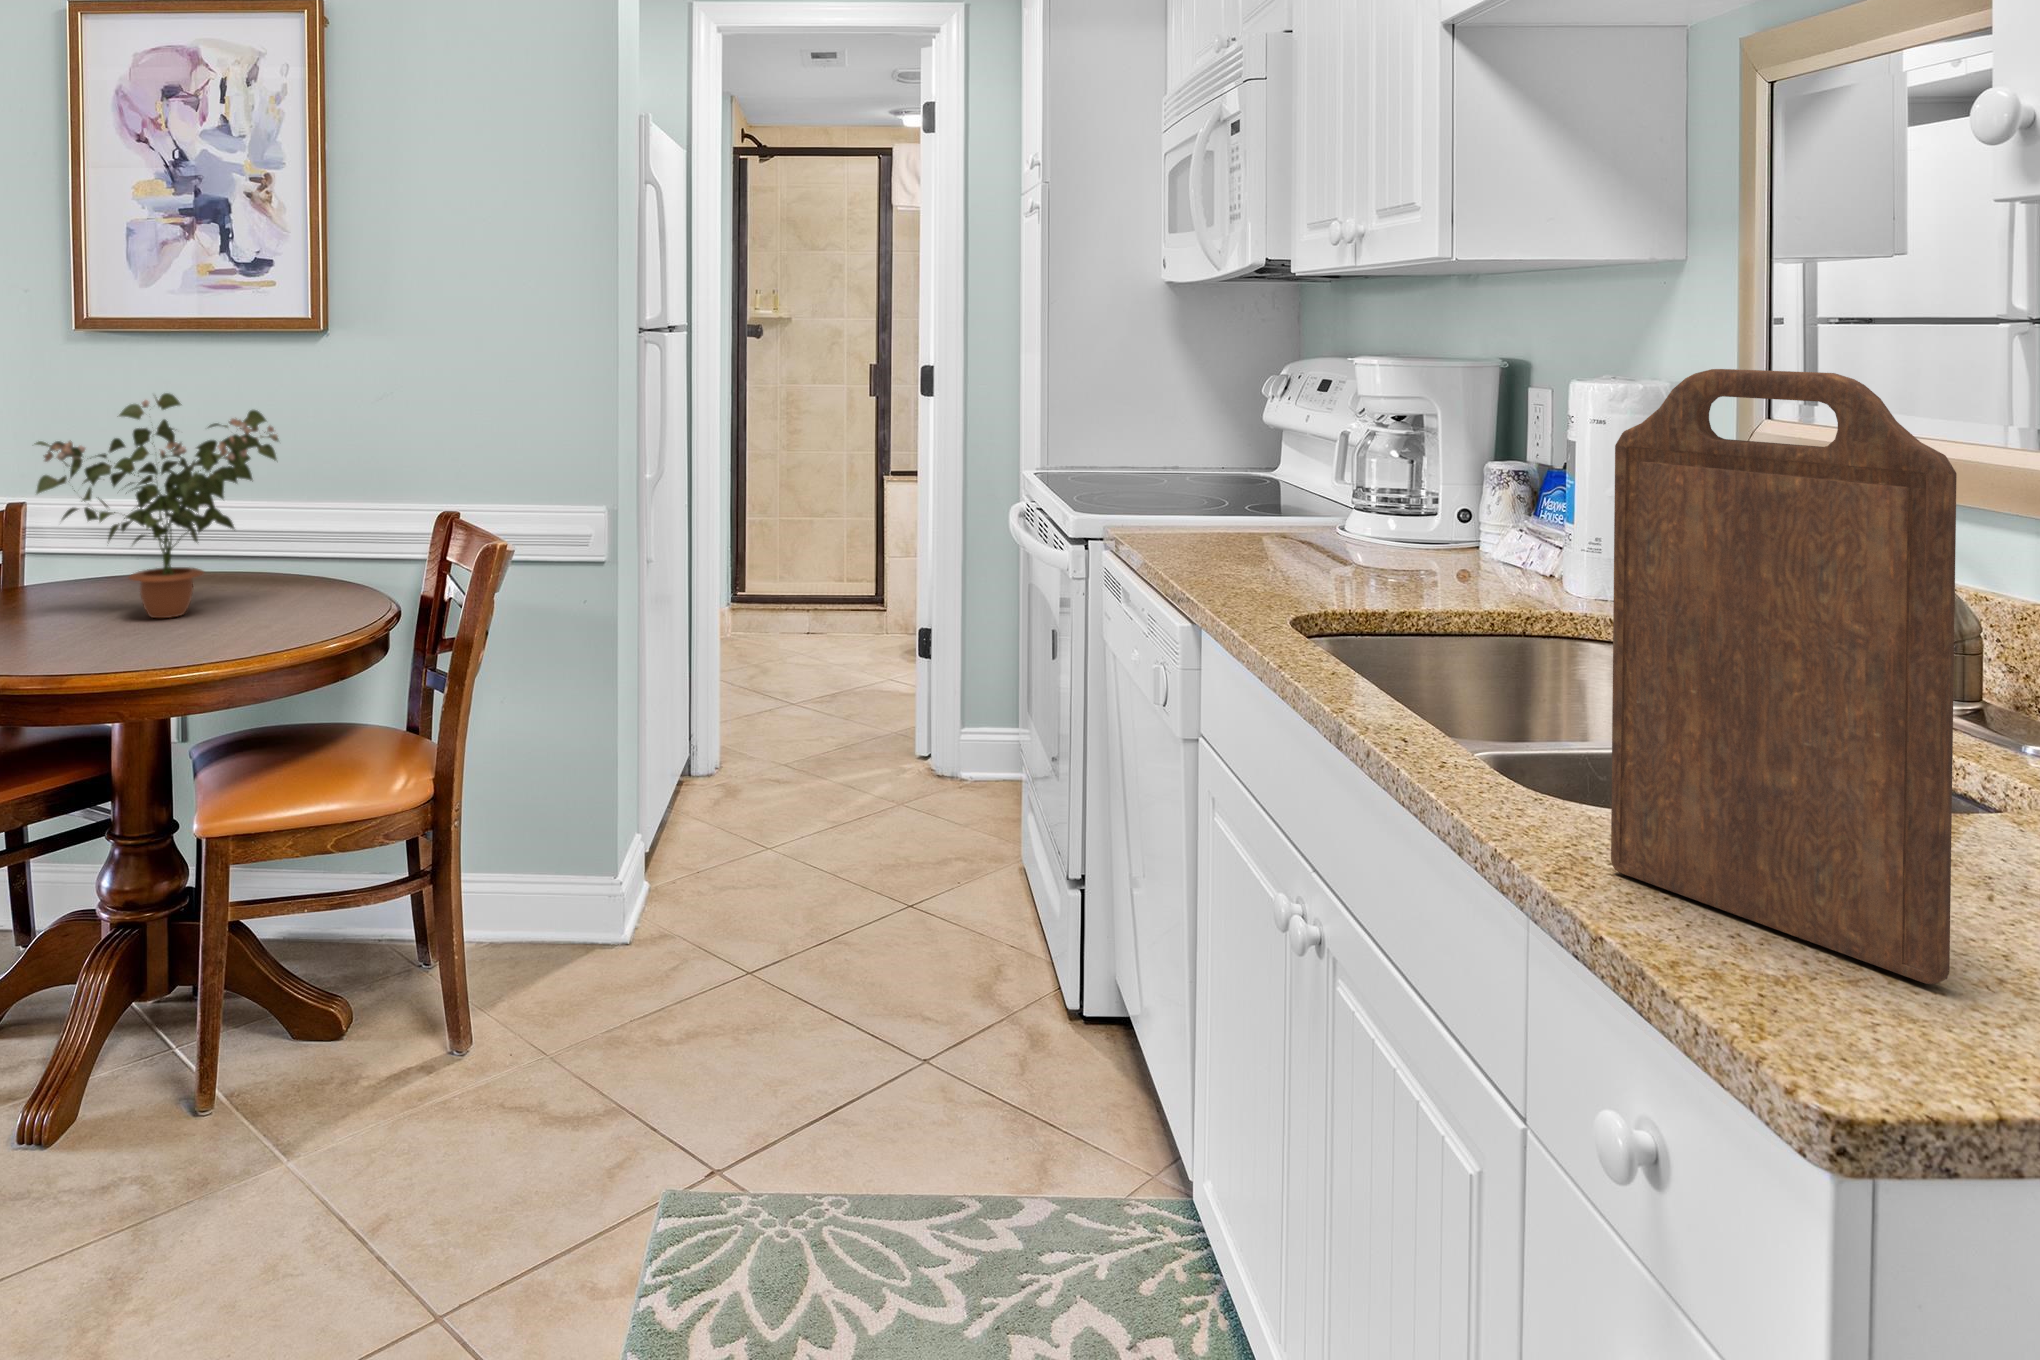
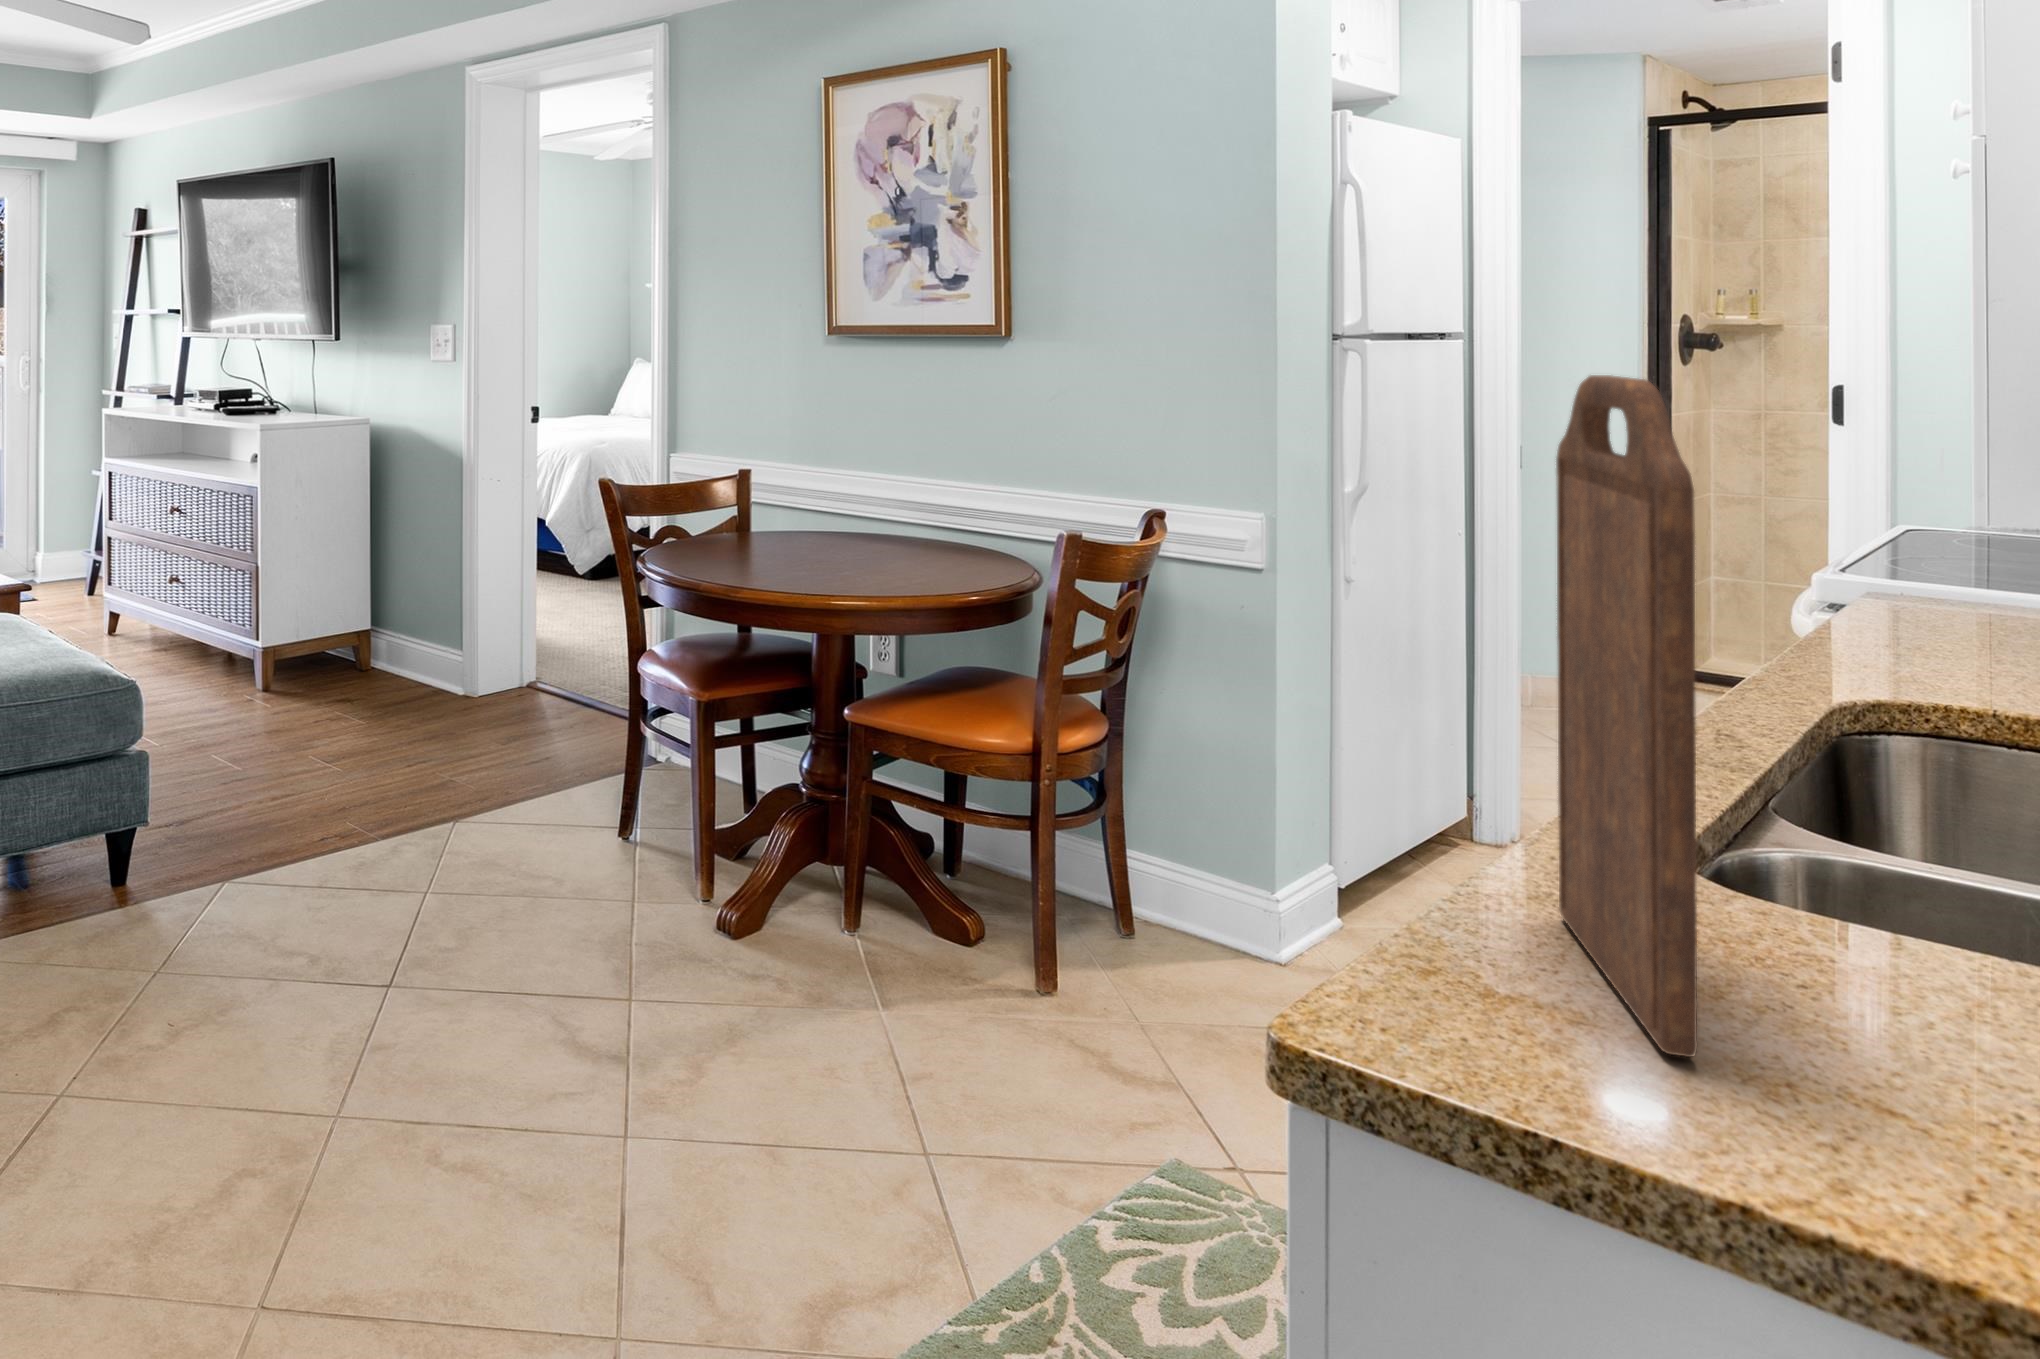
potted plant: present [36,393,278,618] -> none [757,388,944,570]

